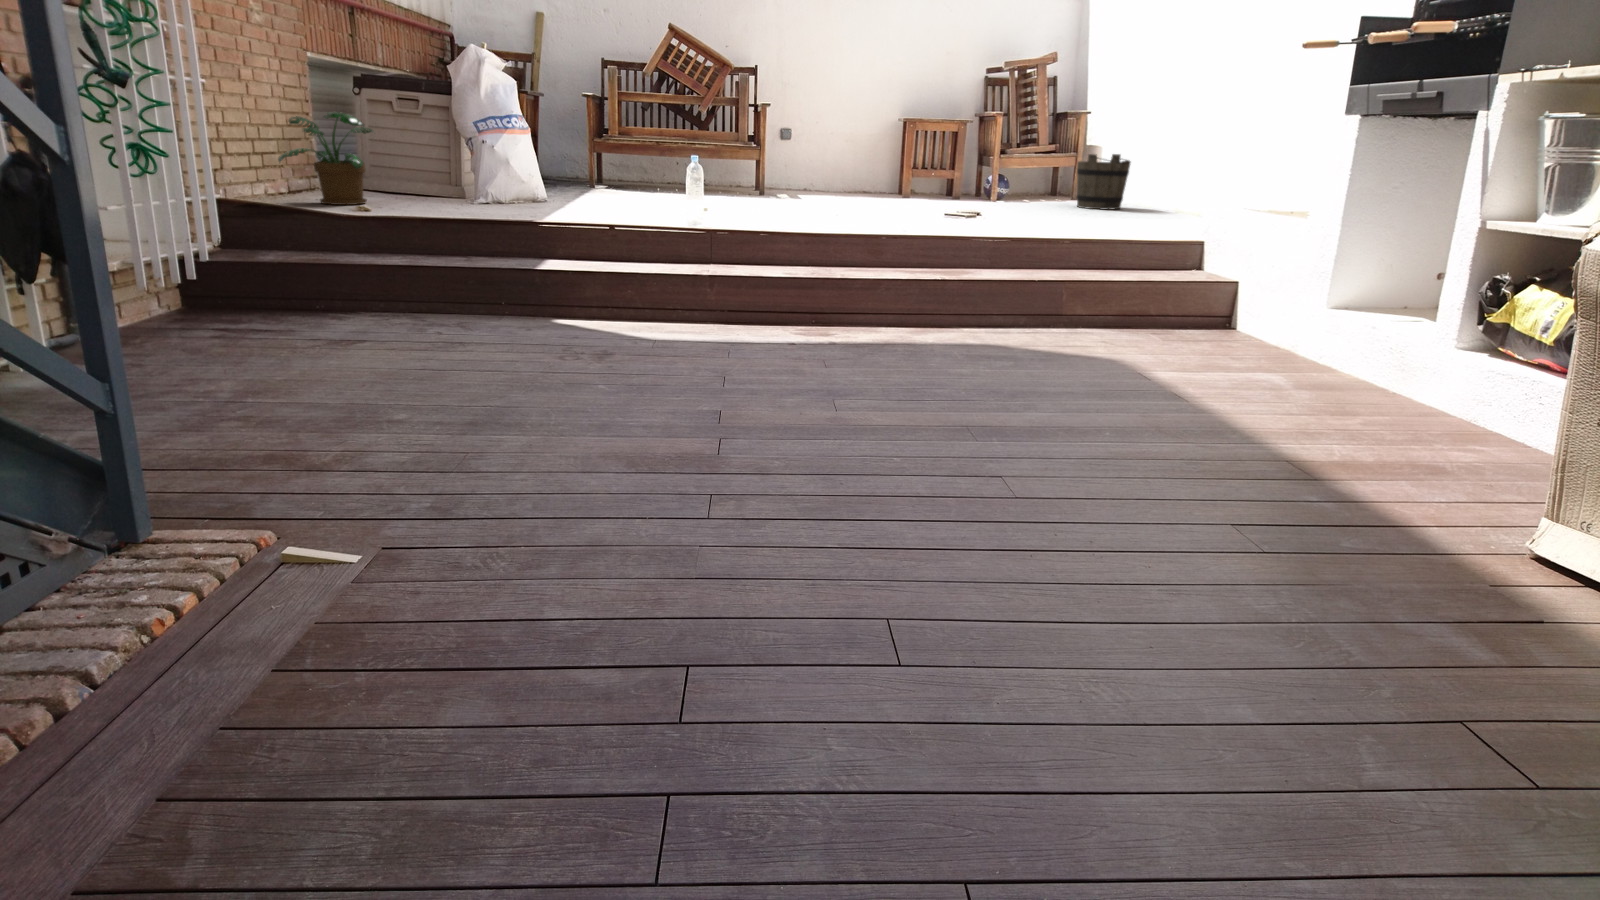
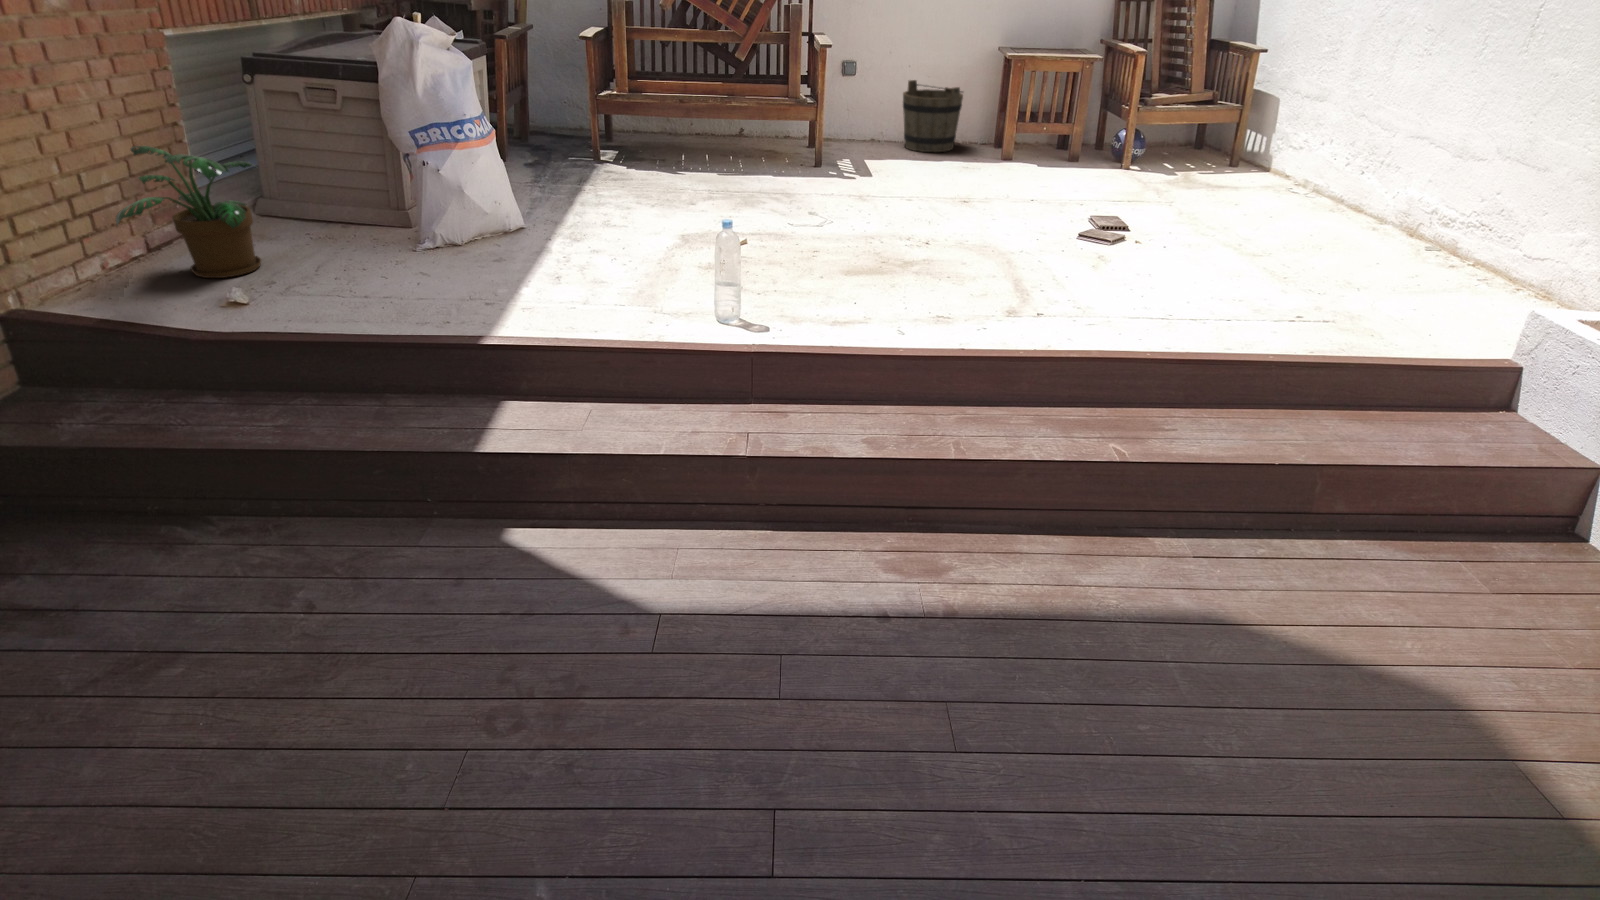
bucket: present [1077,154,1130,209] -> present [903,80,963,152]

